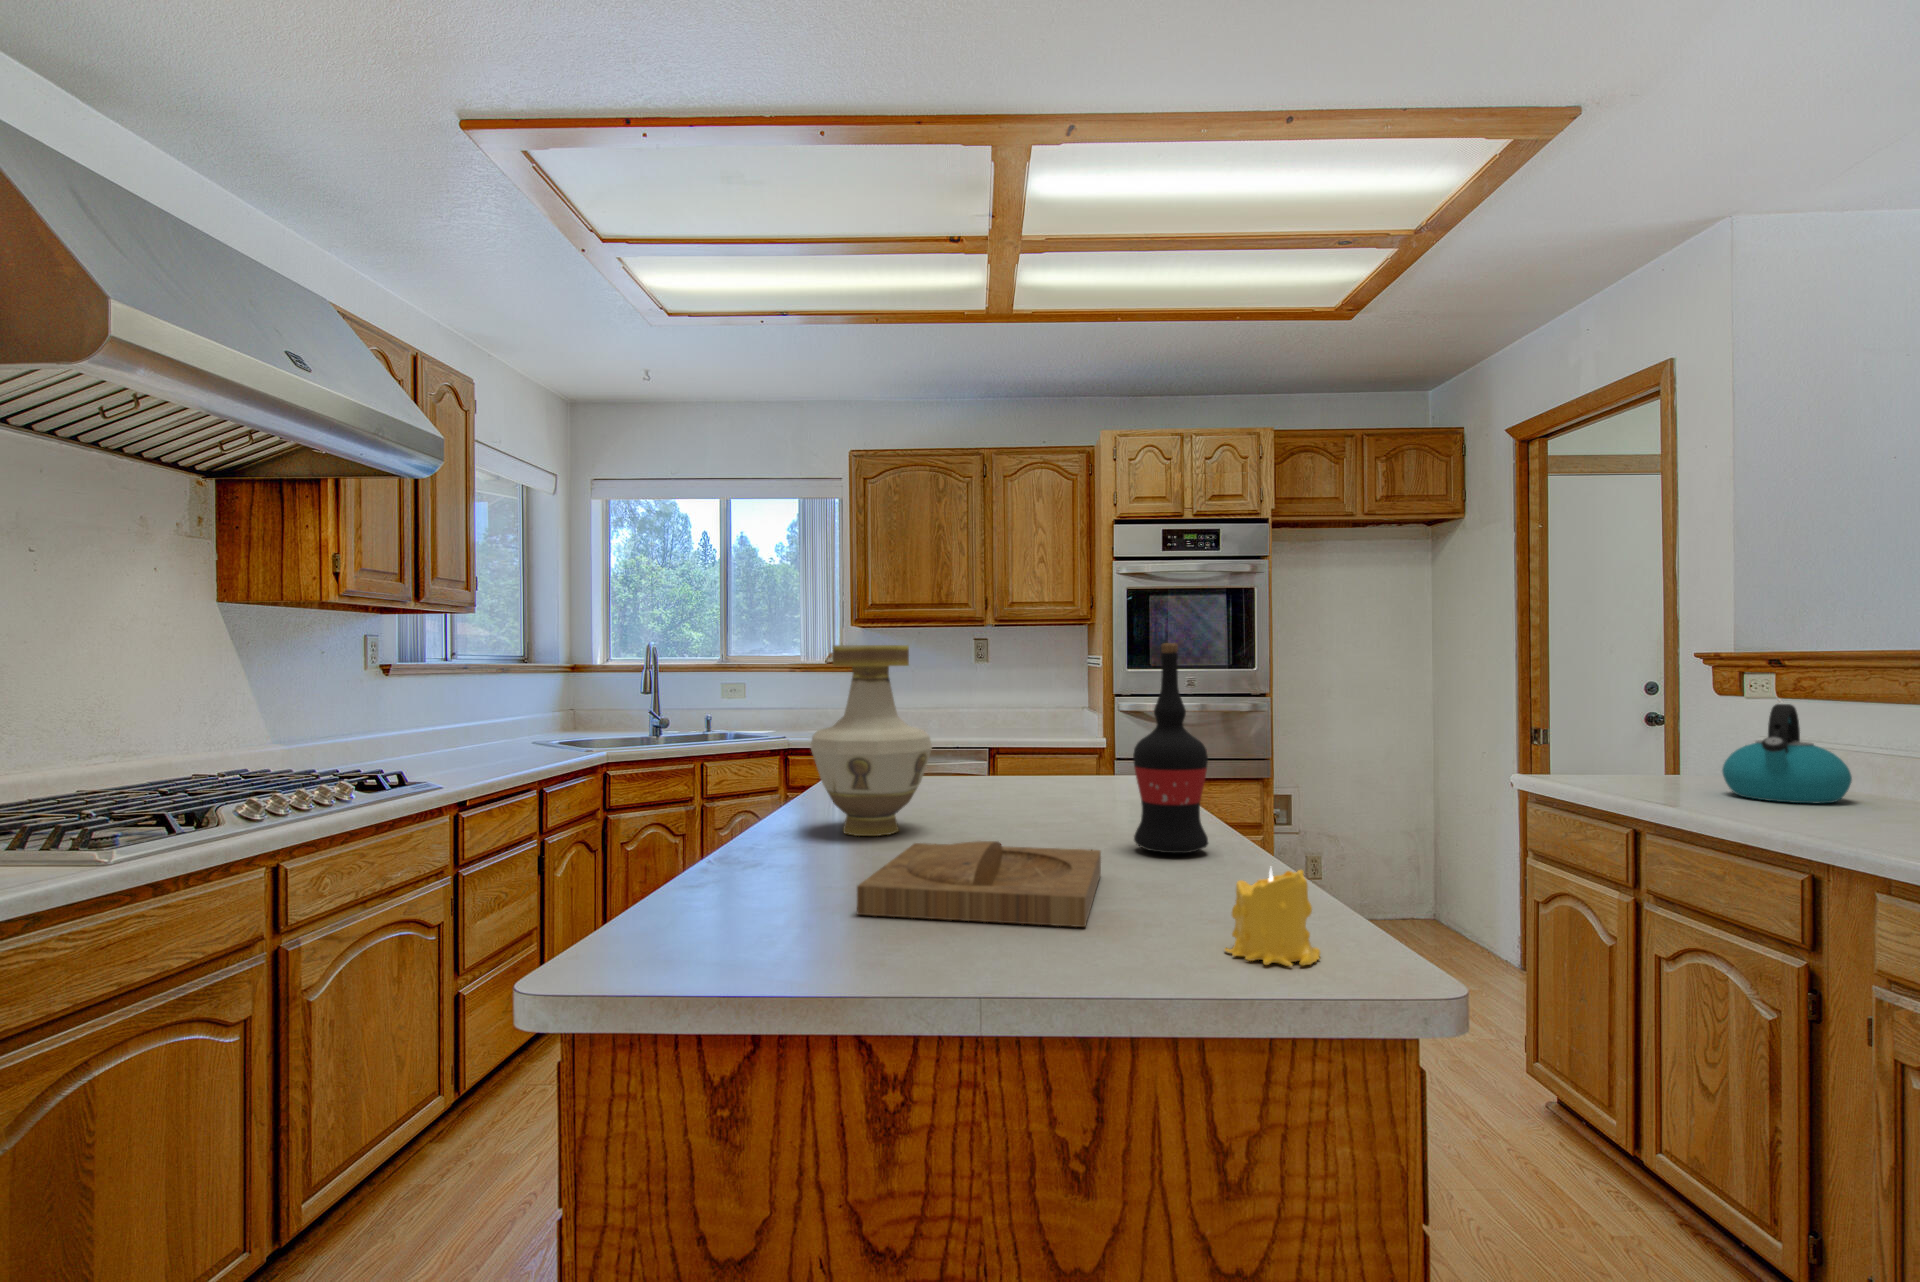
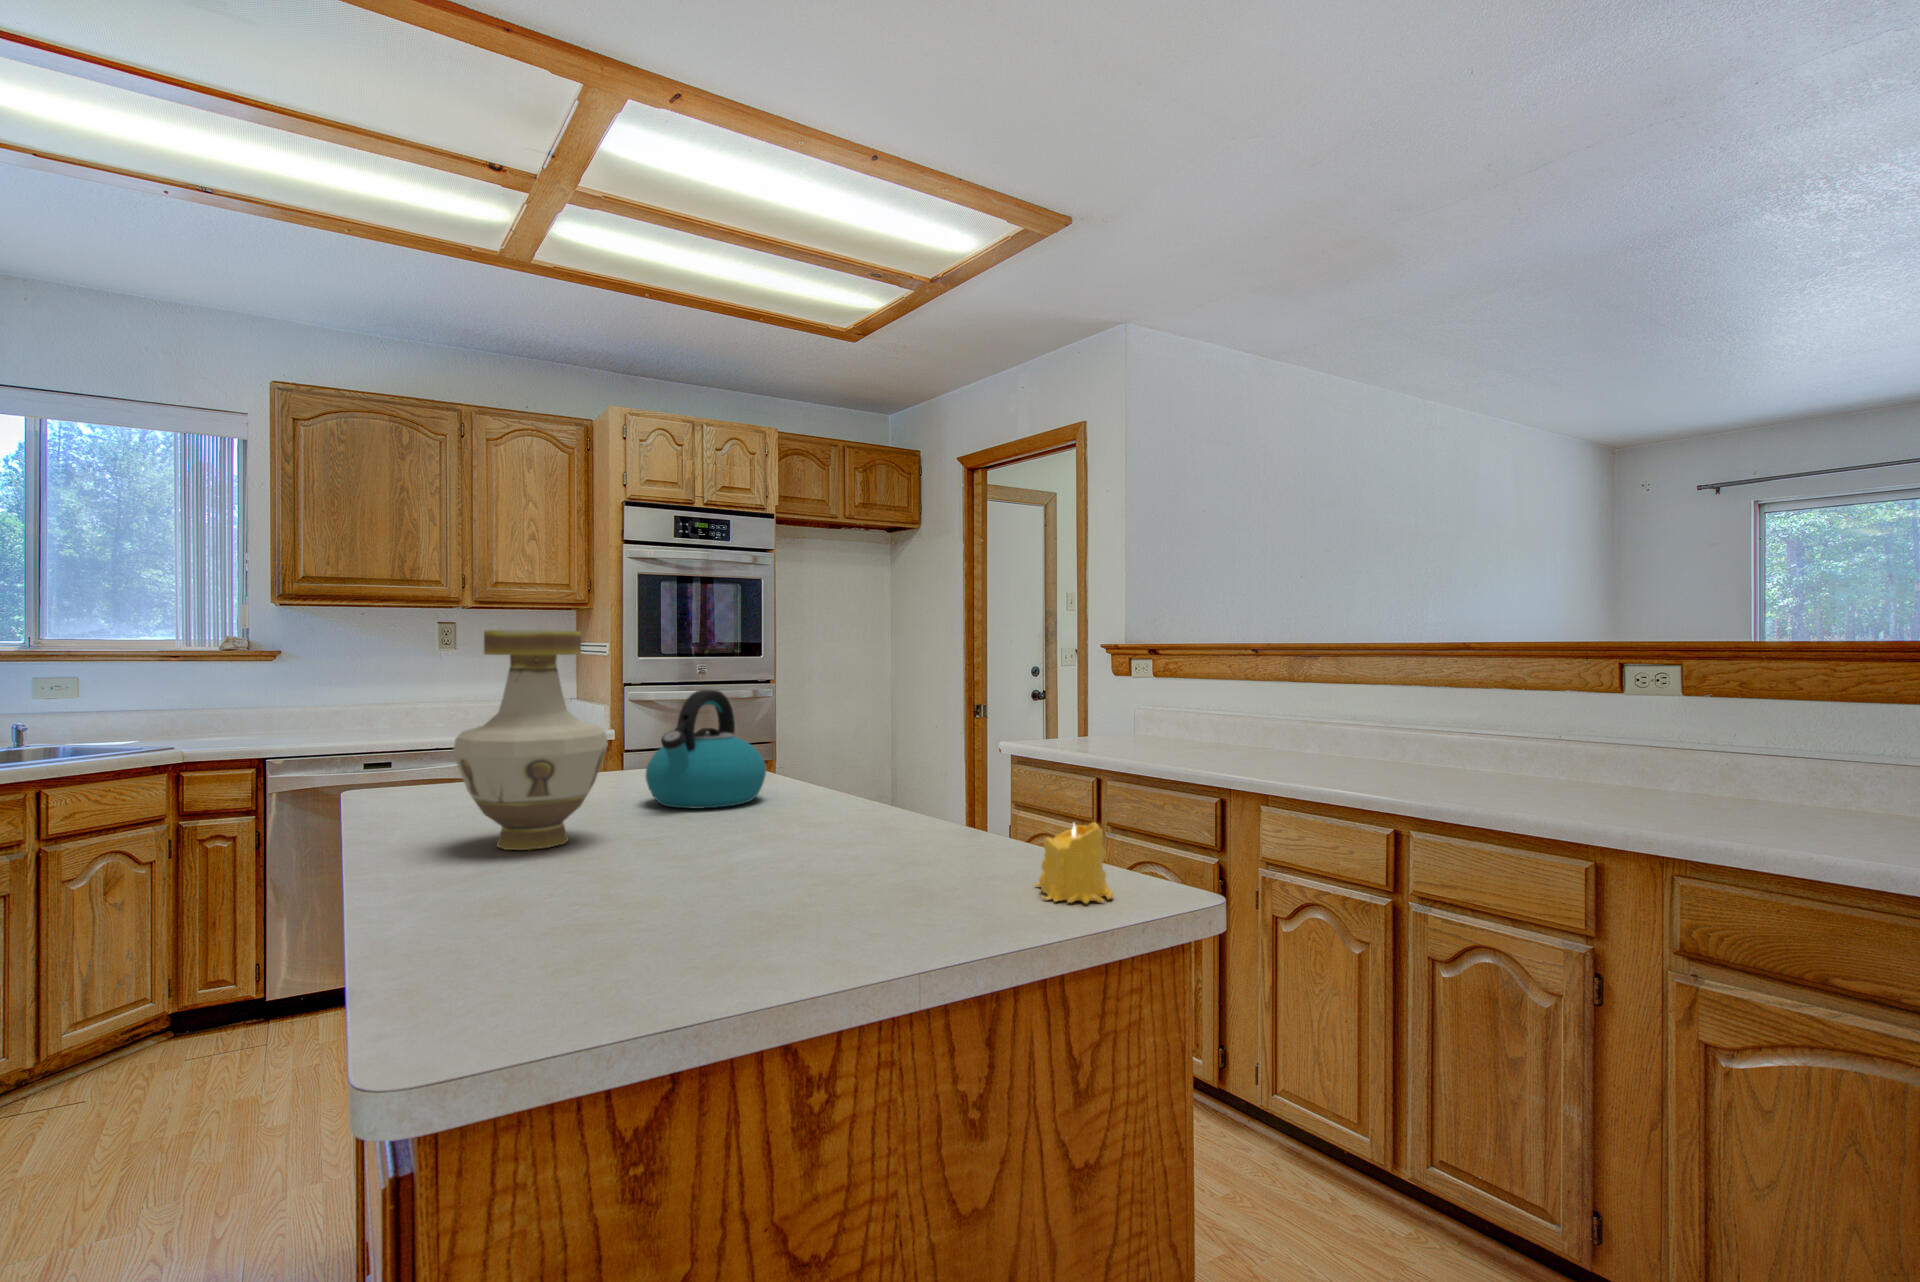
wine bottle: present [1133,643,1208,853] -> none [833,633,903,828]
kettle: present [1722,704,1852,803] -> present [646,690,766,808]
tray: present [857,841,1101,927] -> none [652,831,911,927]

